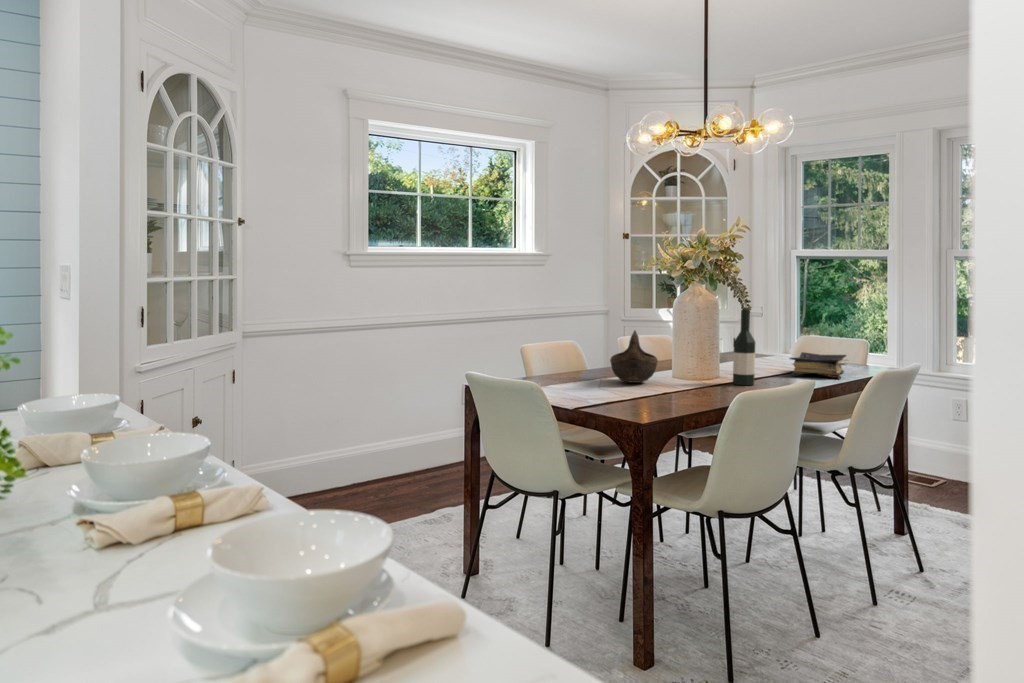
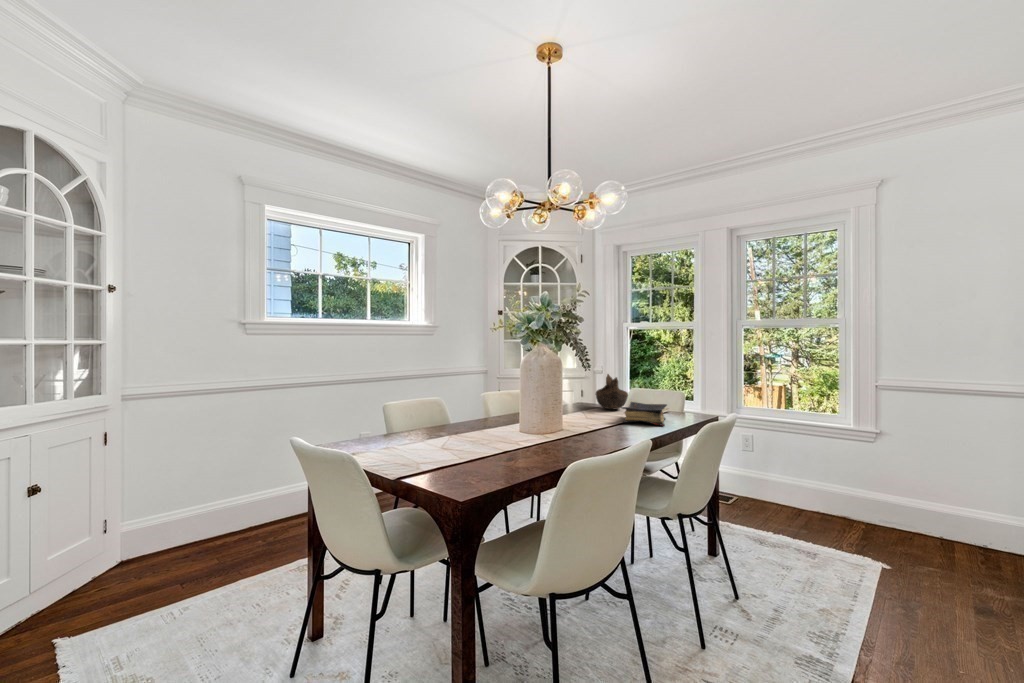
wine bottle: present [733,308,755,385] -> none [573,364,592,434]
decorative bowl: present [610,331,658,383] -> present [595,374,628,409]

